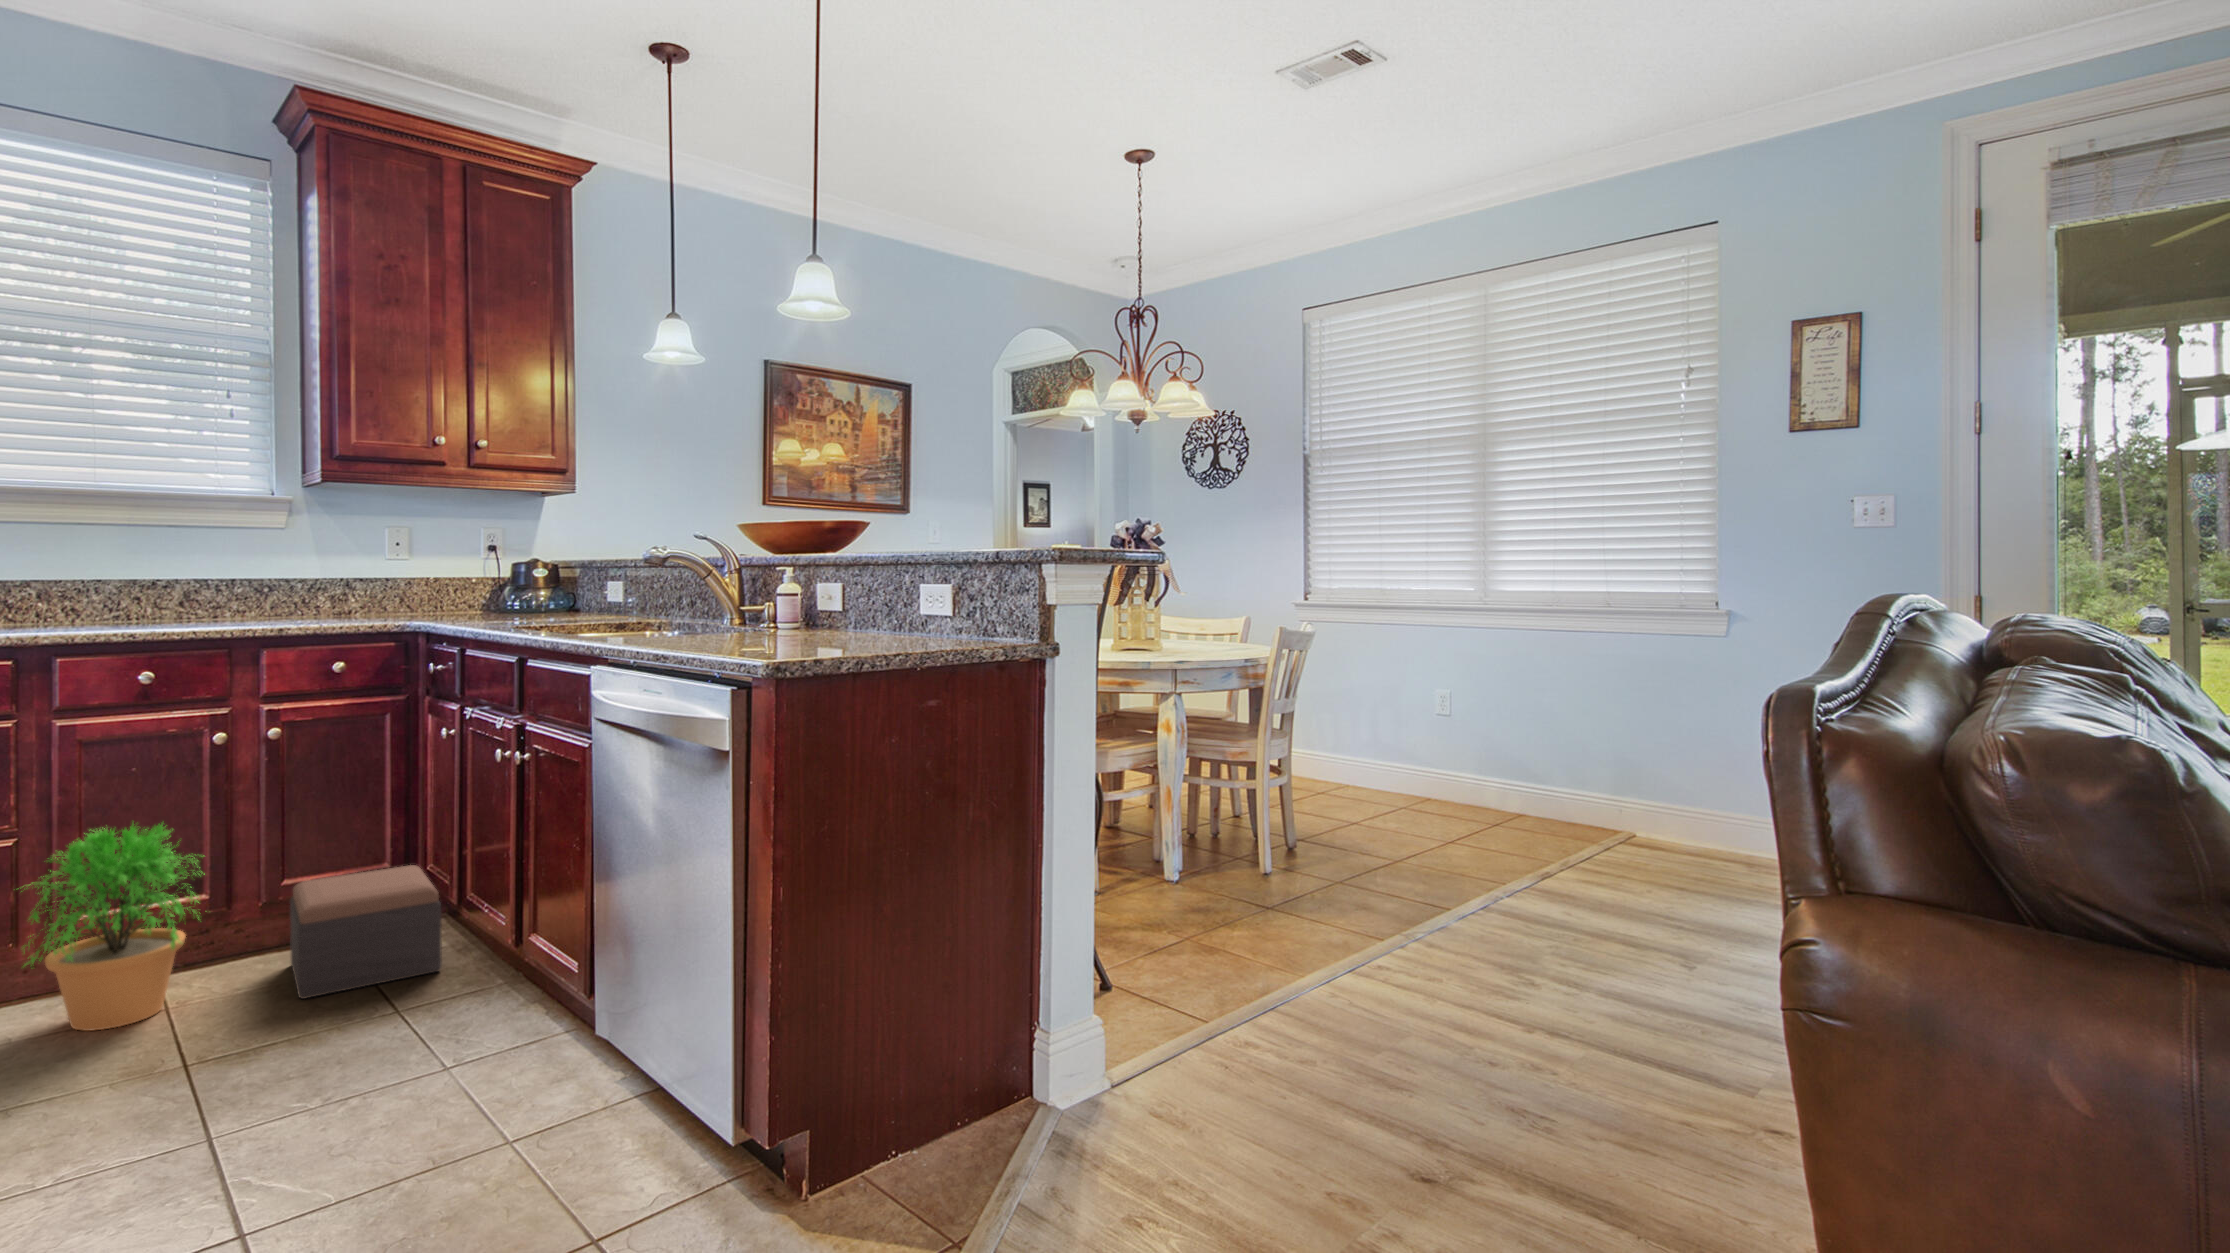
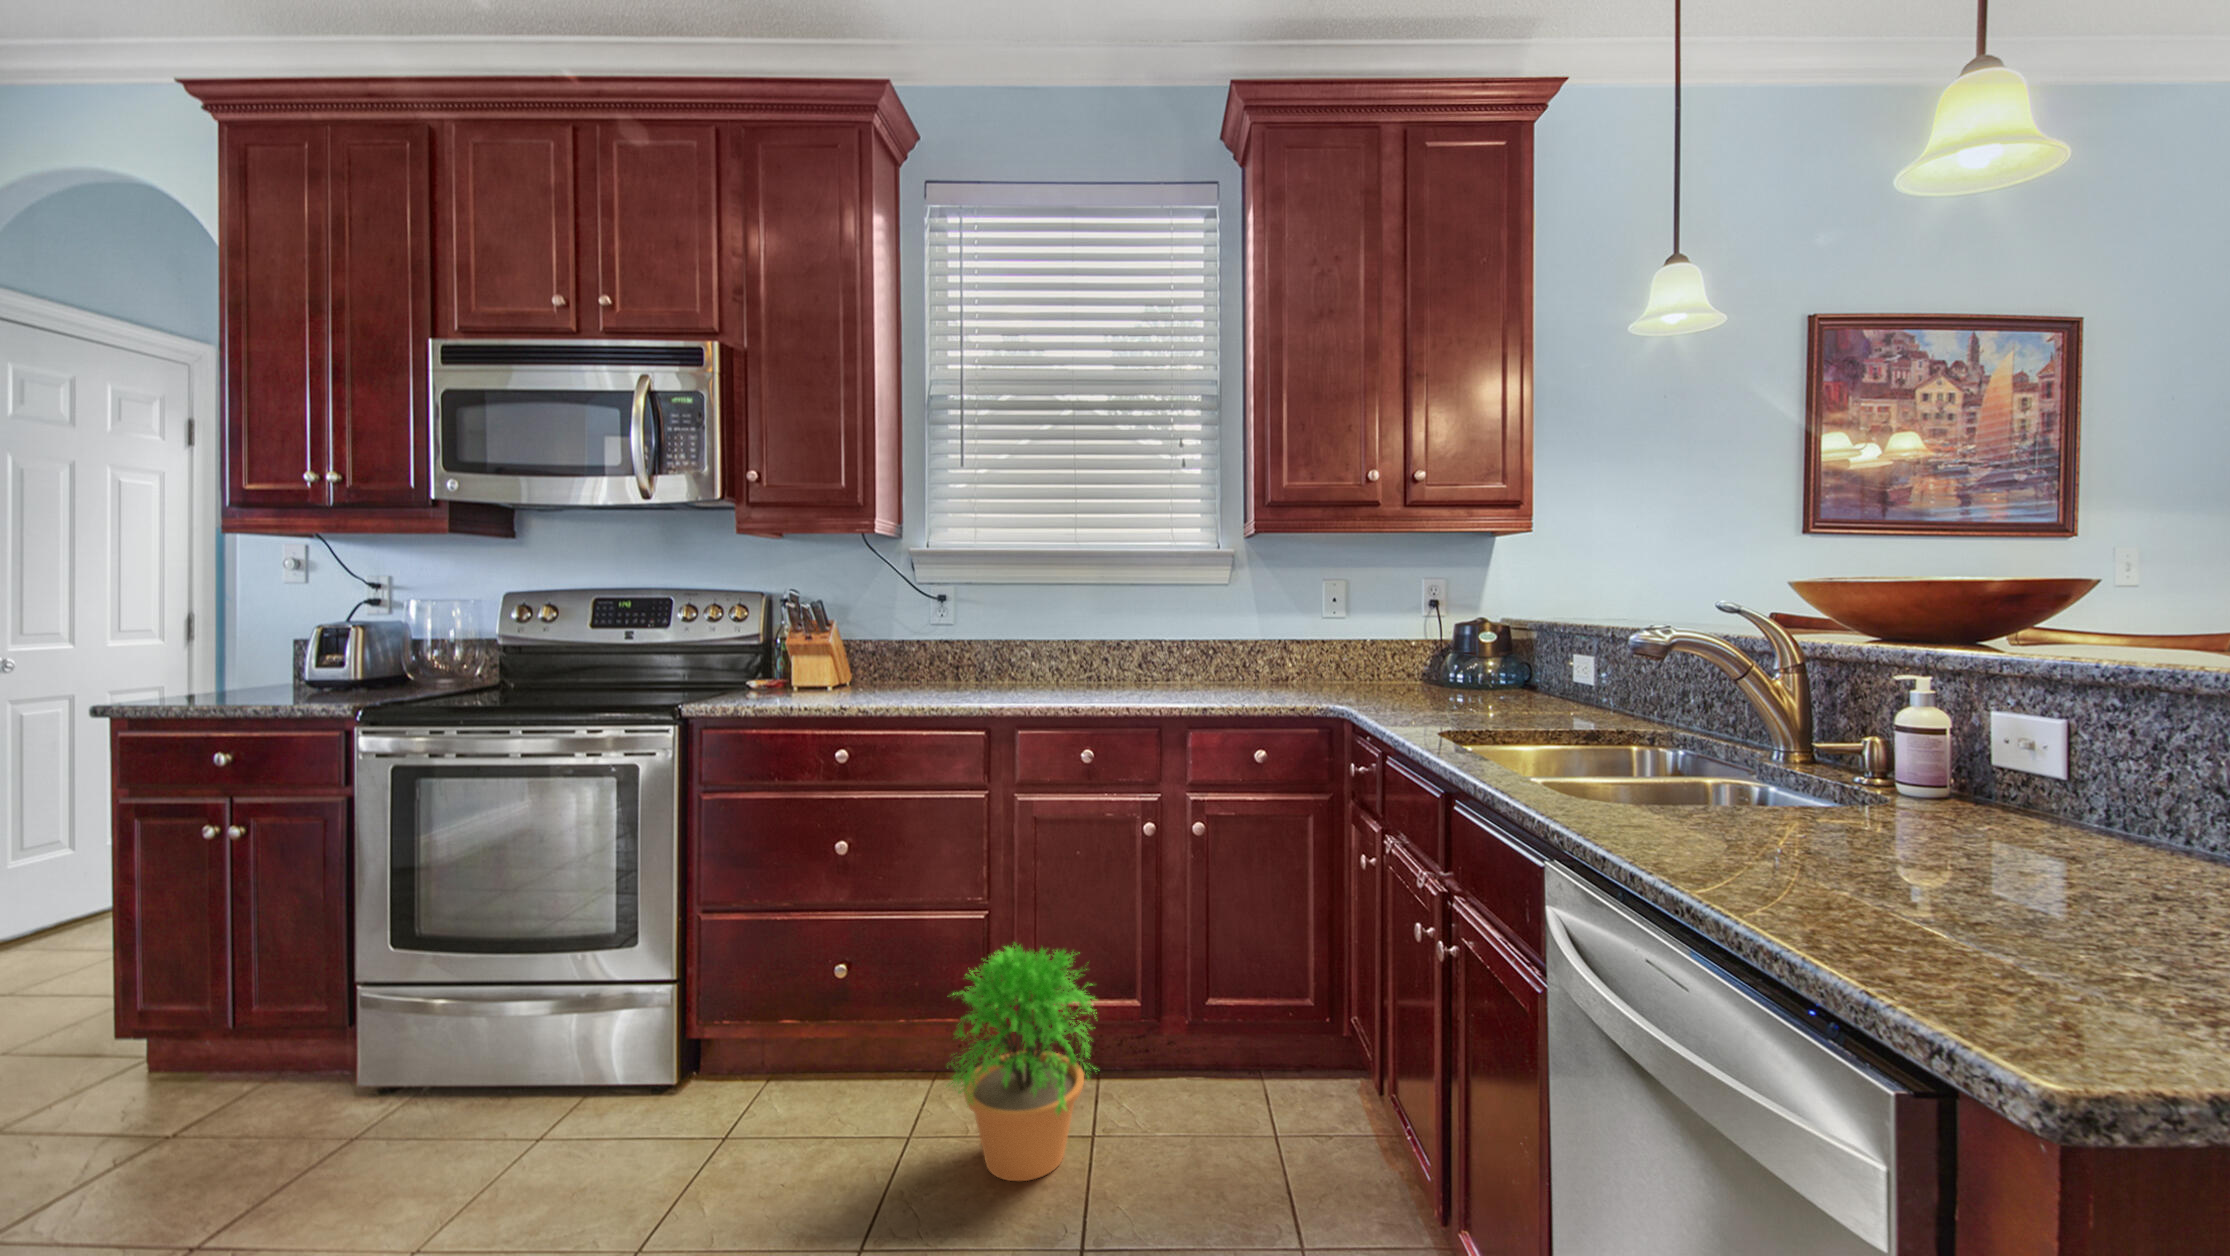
footstool: present [290,865,442,999] -> none [1176,1032,1338,1224]

